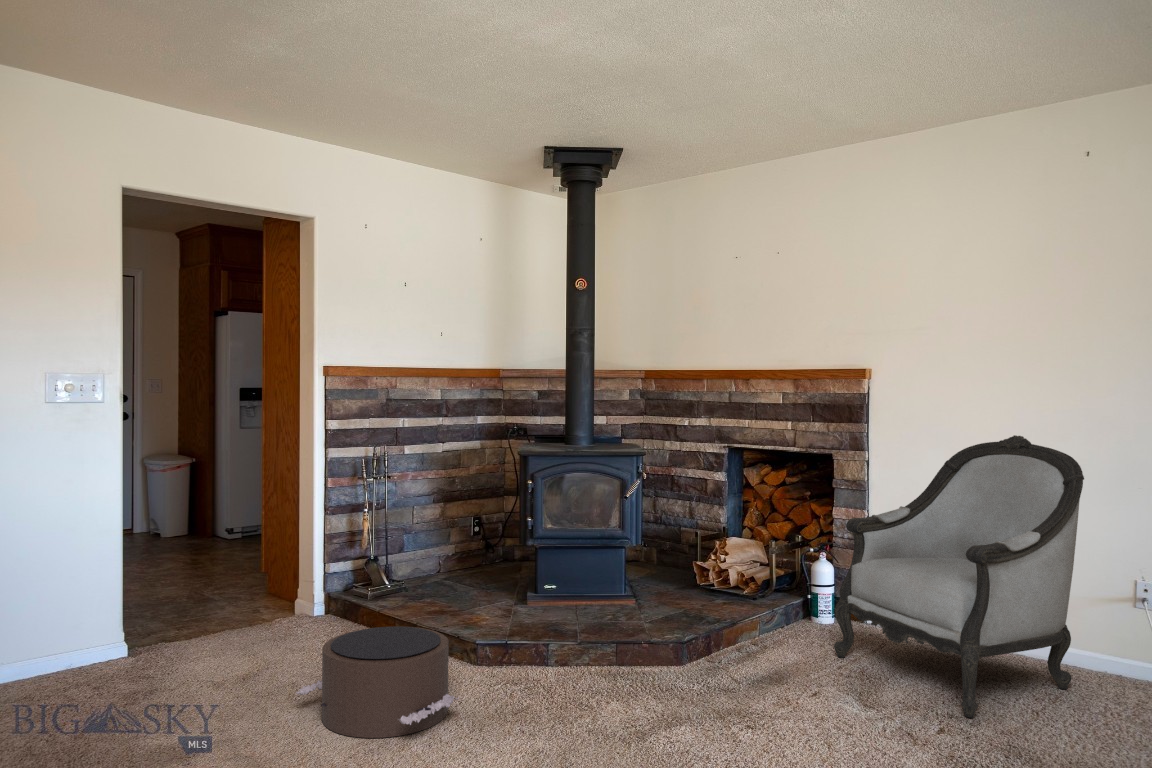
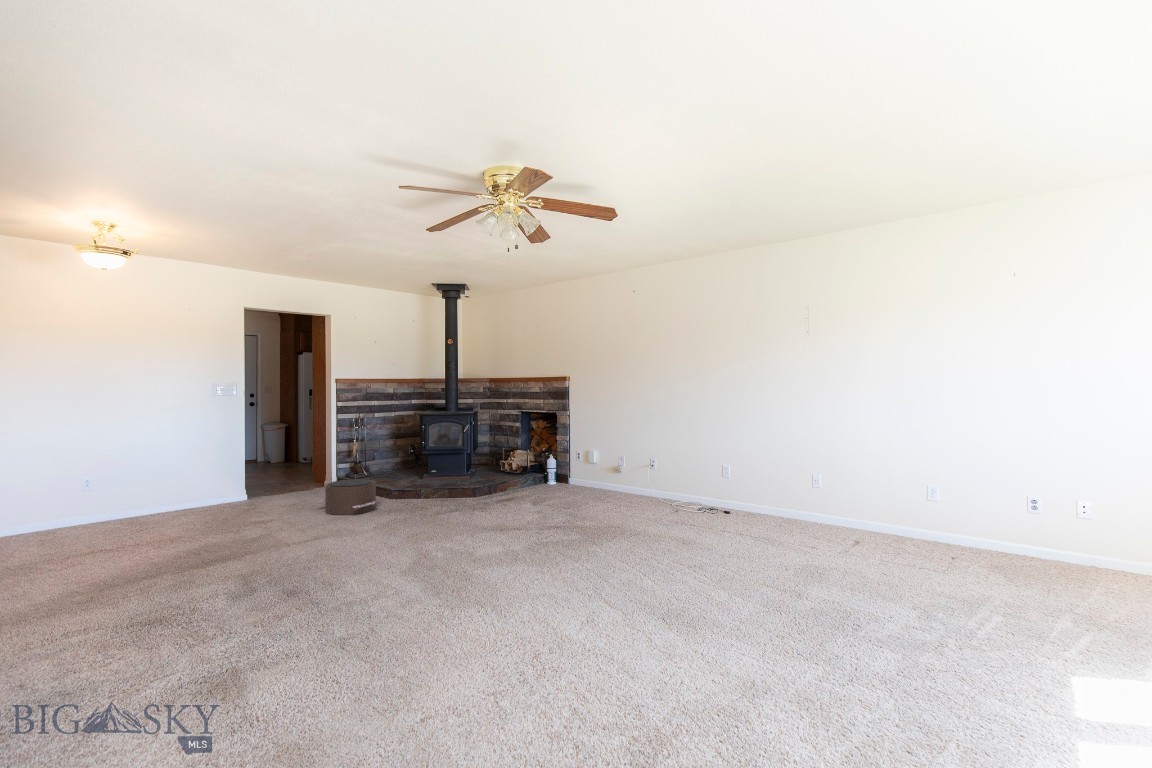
armchair: present [834,435,1084,718] -> none [542,402,624,506]

